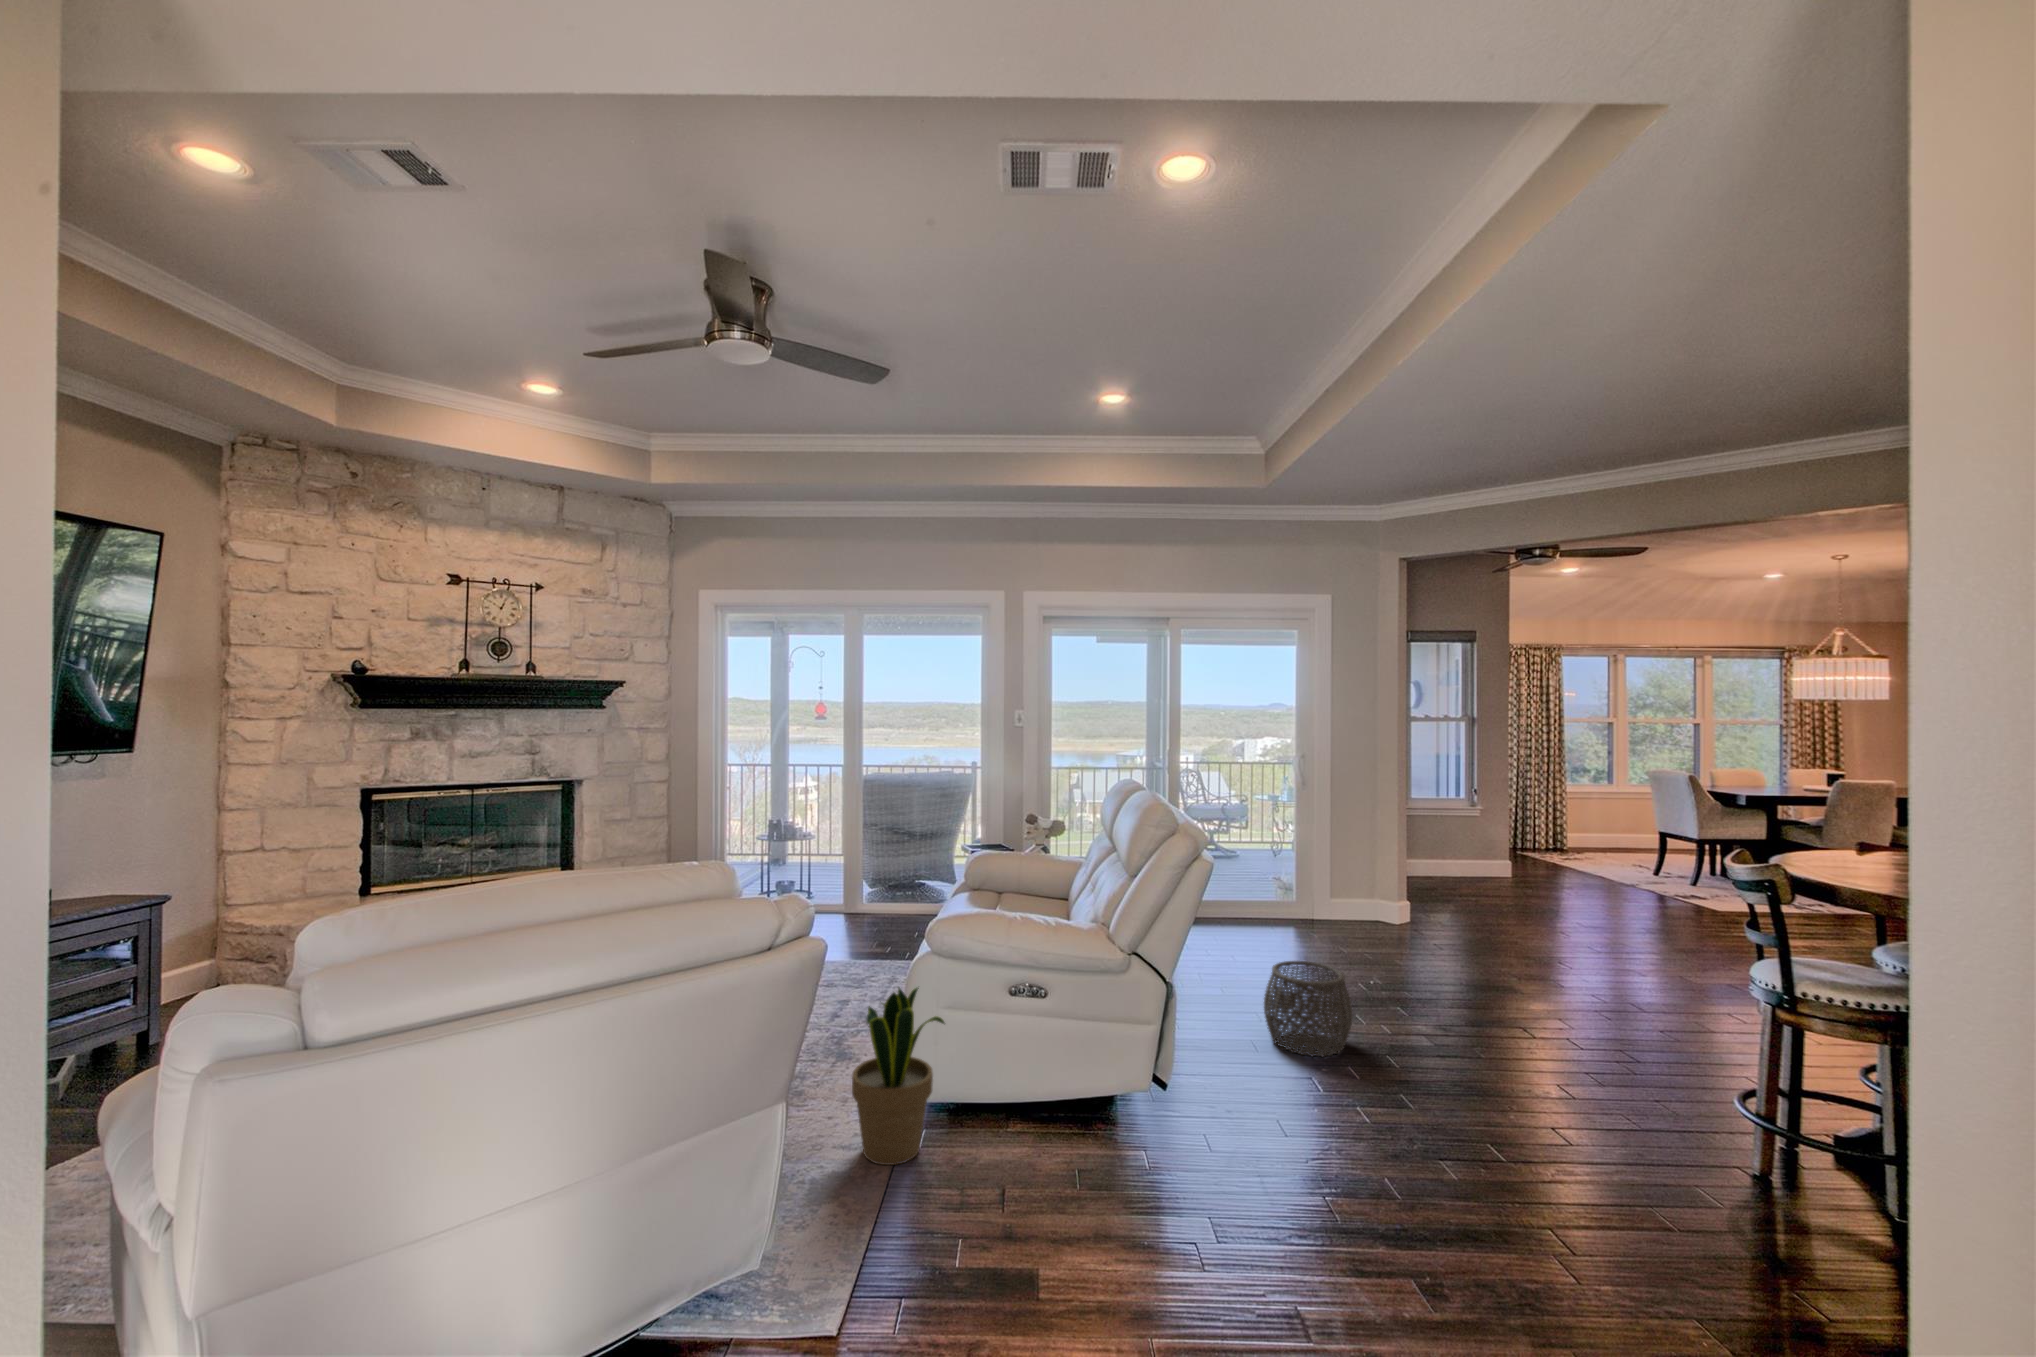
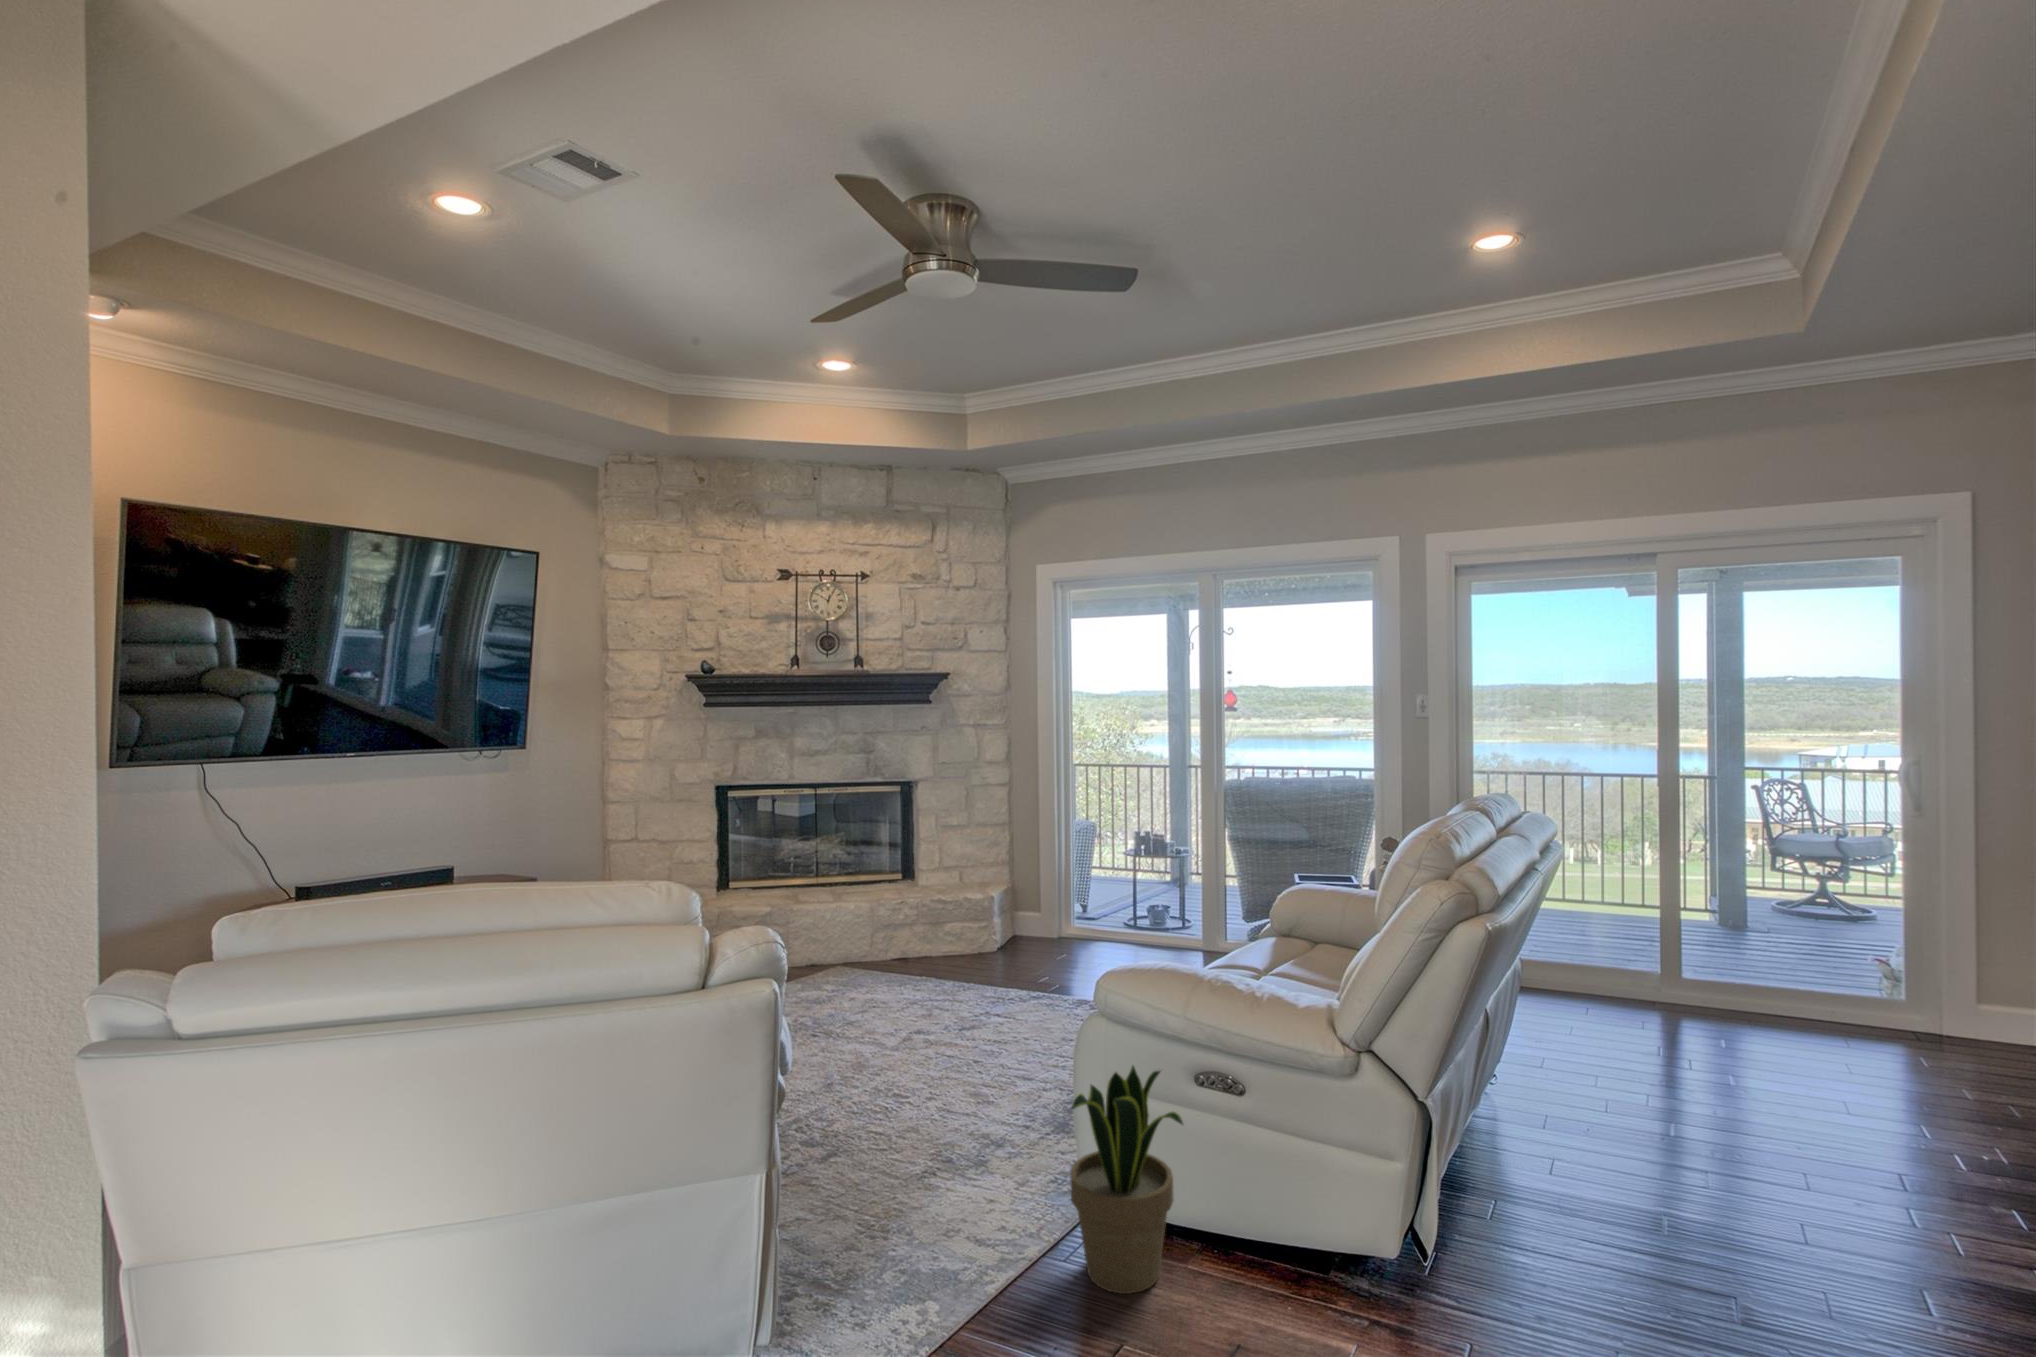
woven basket: present [1264,961,1352,1057] -> none [1767,1106,1952,1282]

